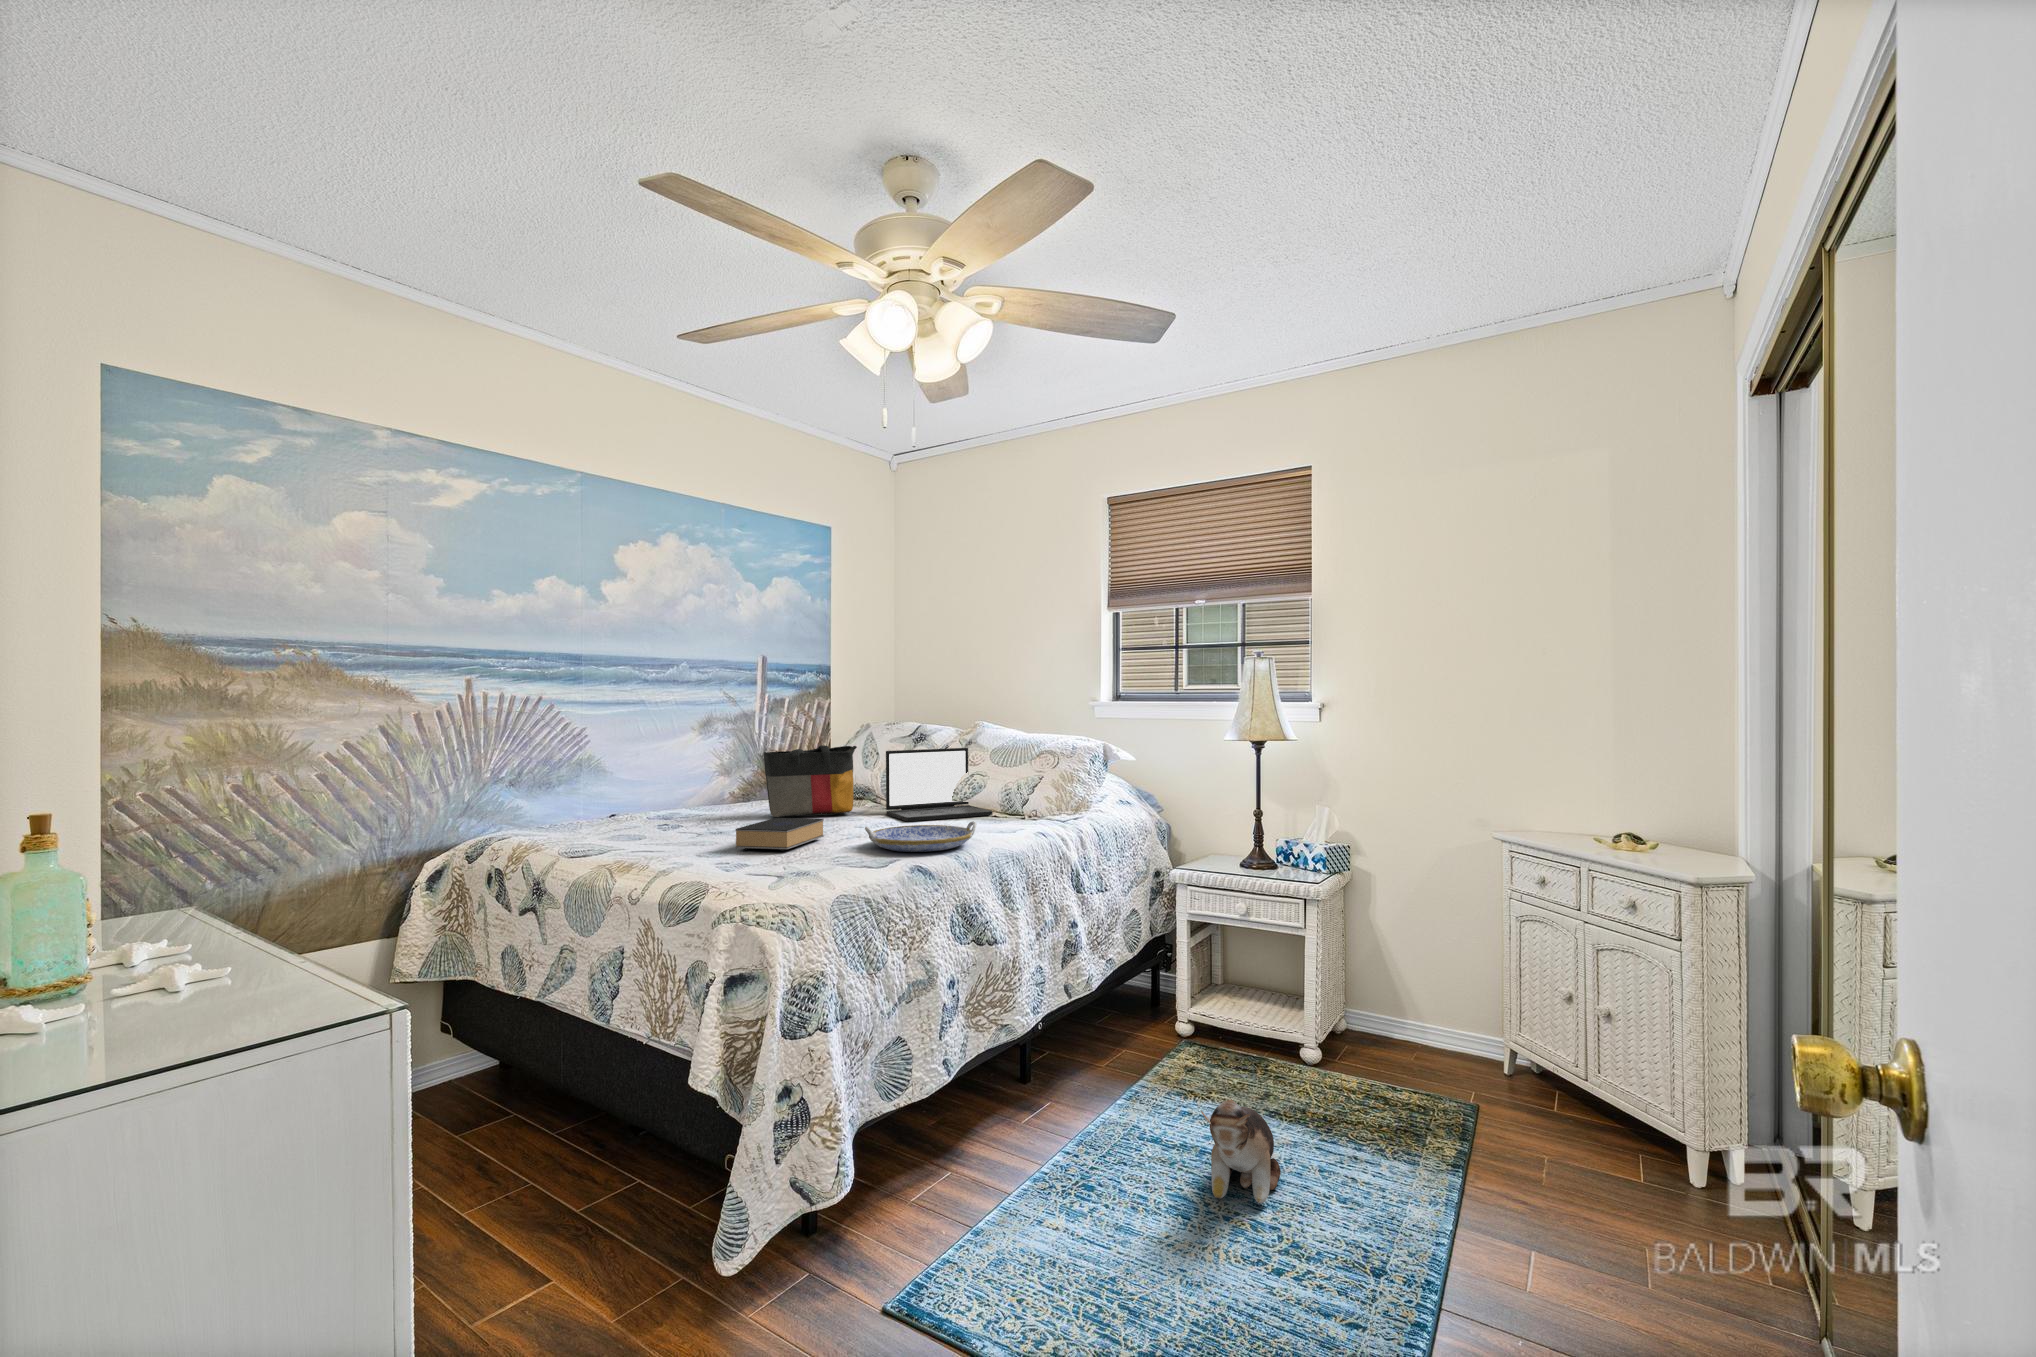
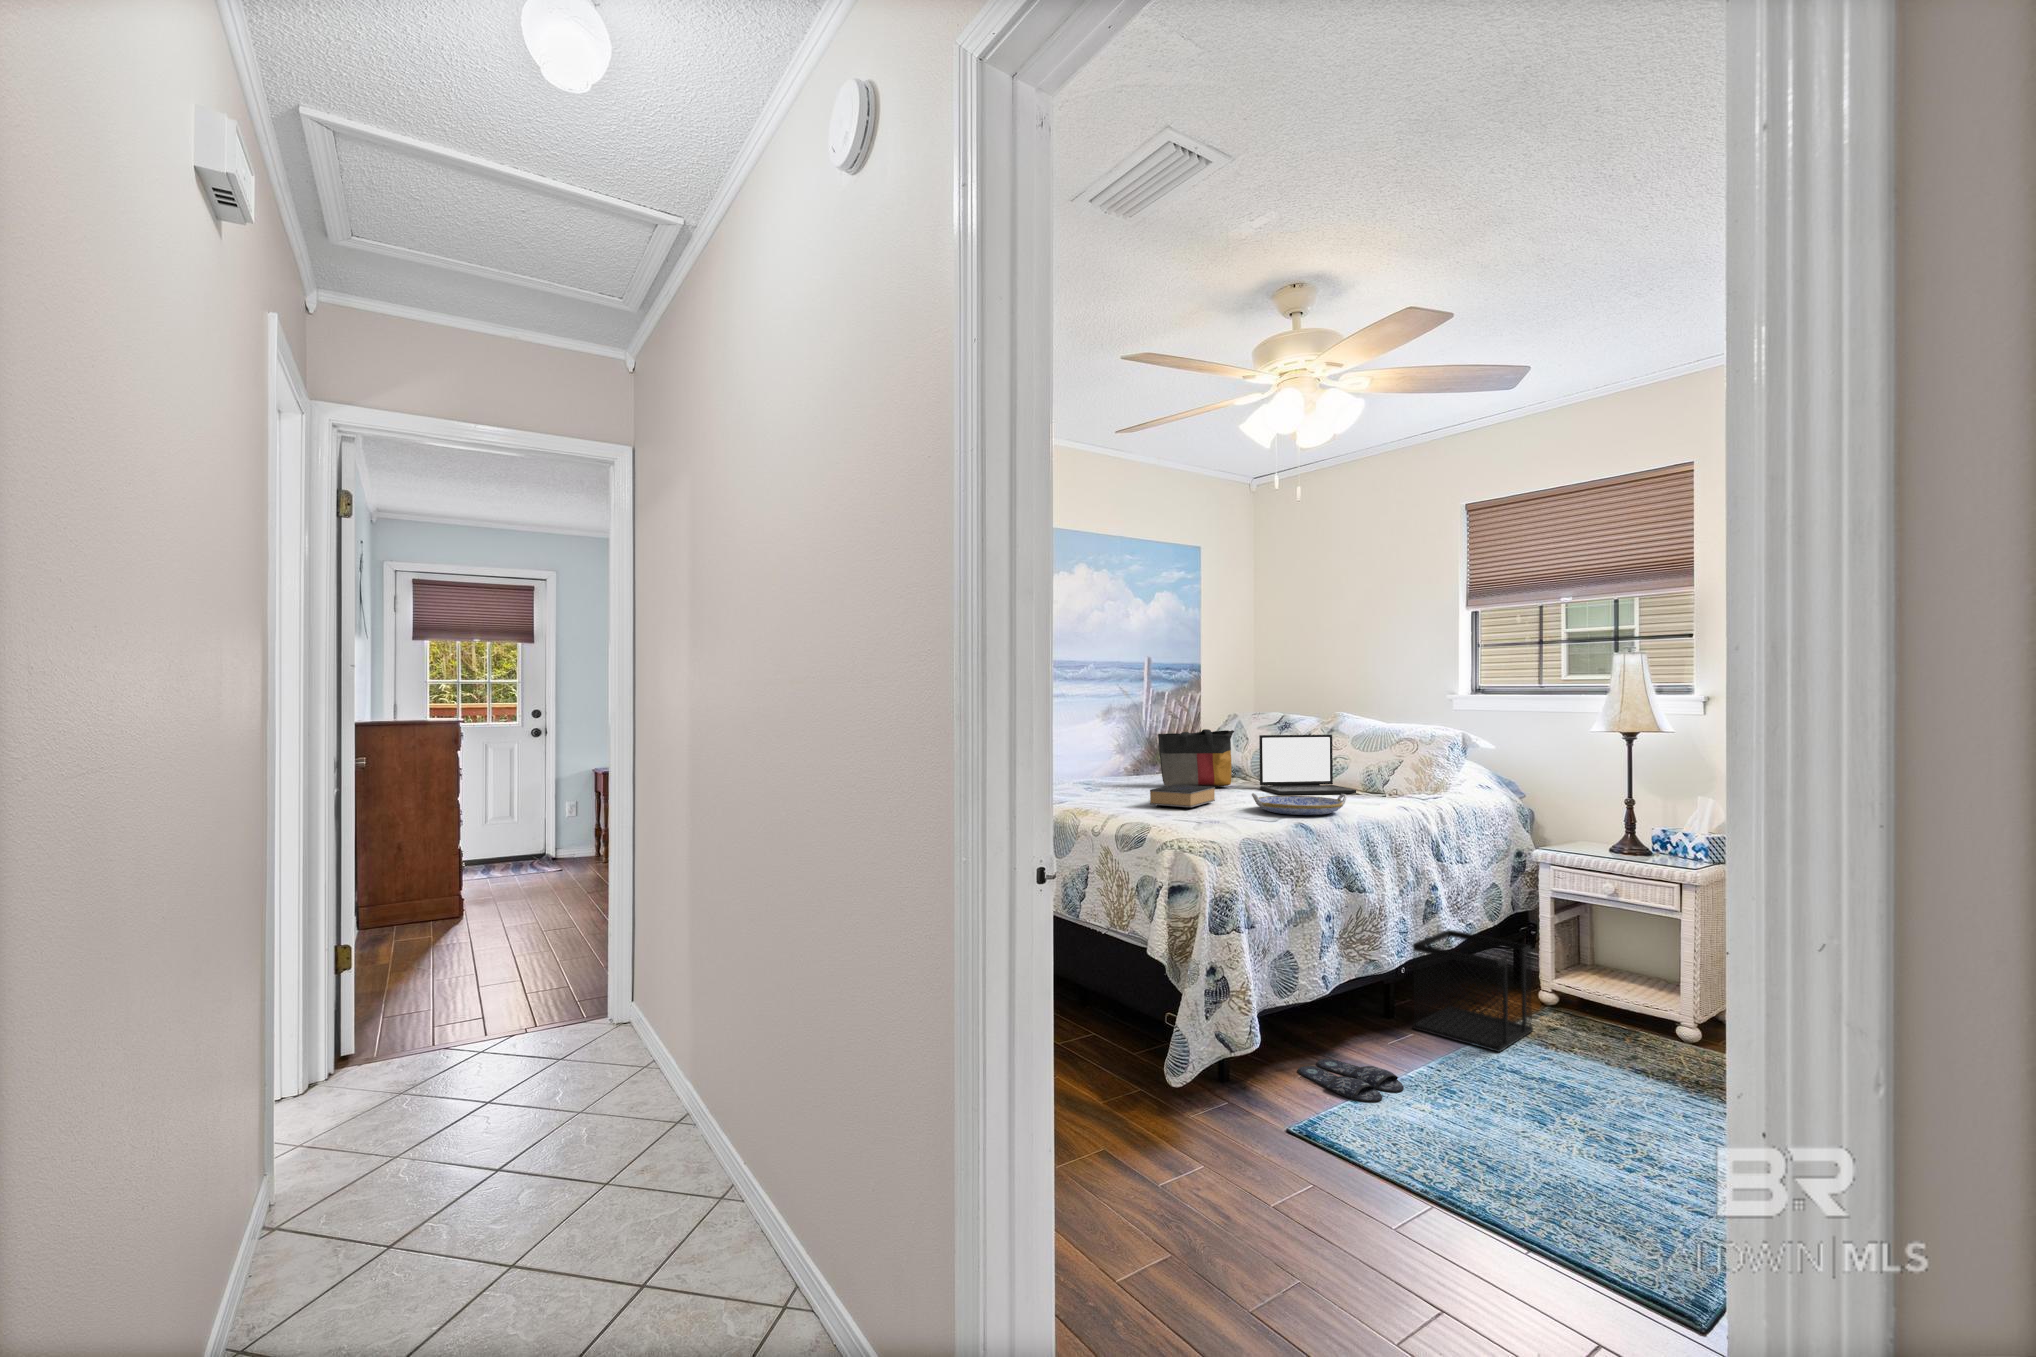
wastebasket: none [1048,971,1172,1118] -> present [1413,930,1533,1052]
plush toy: present [1201,1099,1281,1203] -> none [1556,1030,1637,1121]
slippers: none [907,1166,1033,1232] -> present [1298,1059,1404,1102]

